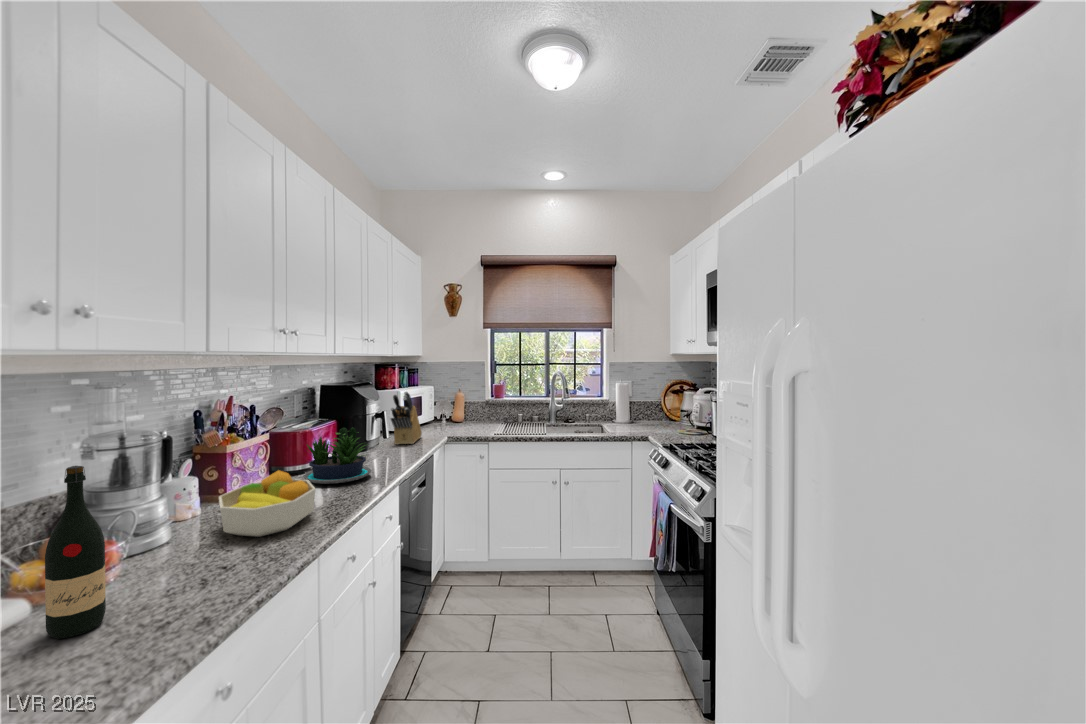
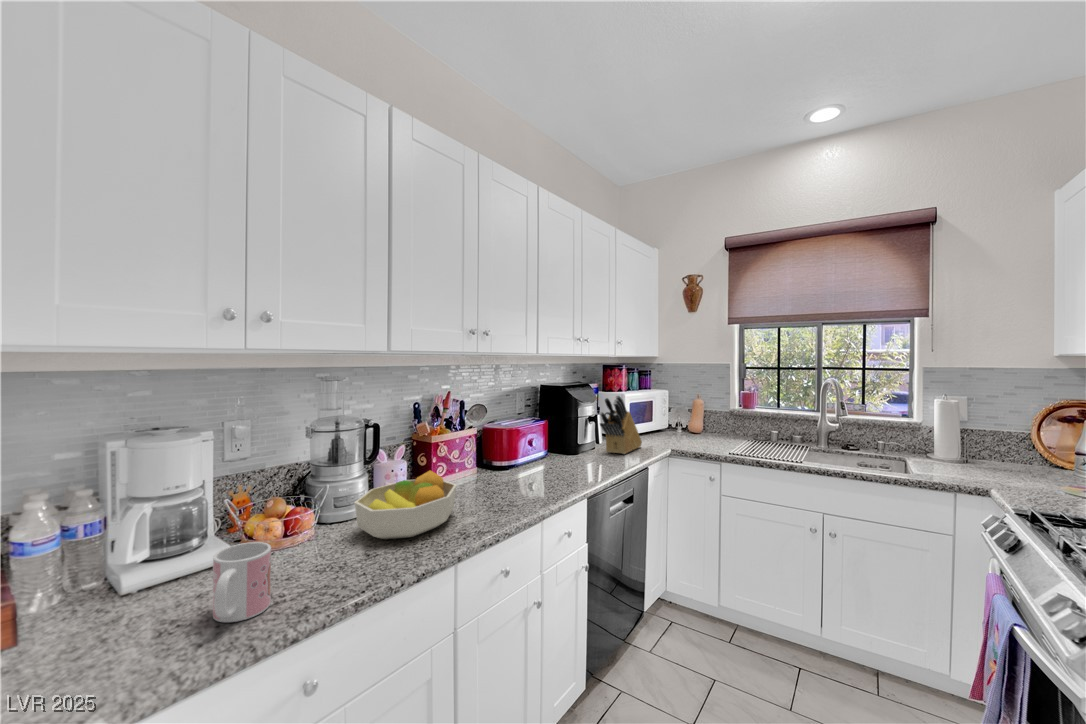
potted plant: present [303,427,371,484] -> none [482,431,549,490]
wine bottle: present [45,466,106,639] -> none [142,451,193,612]
mug: none [156,542,214,619] -> present [213,542,271,622]

